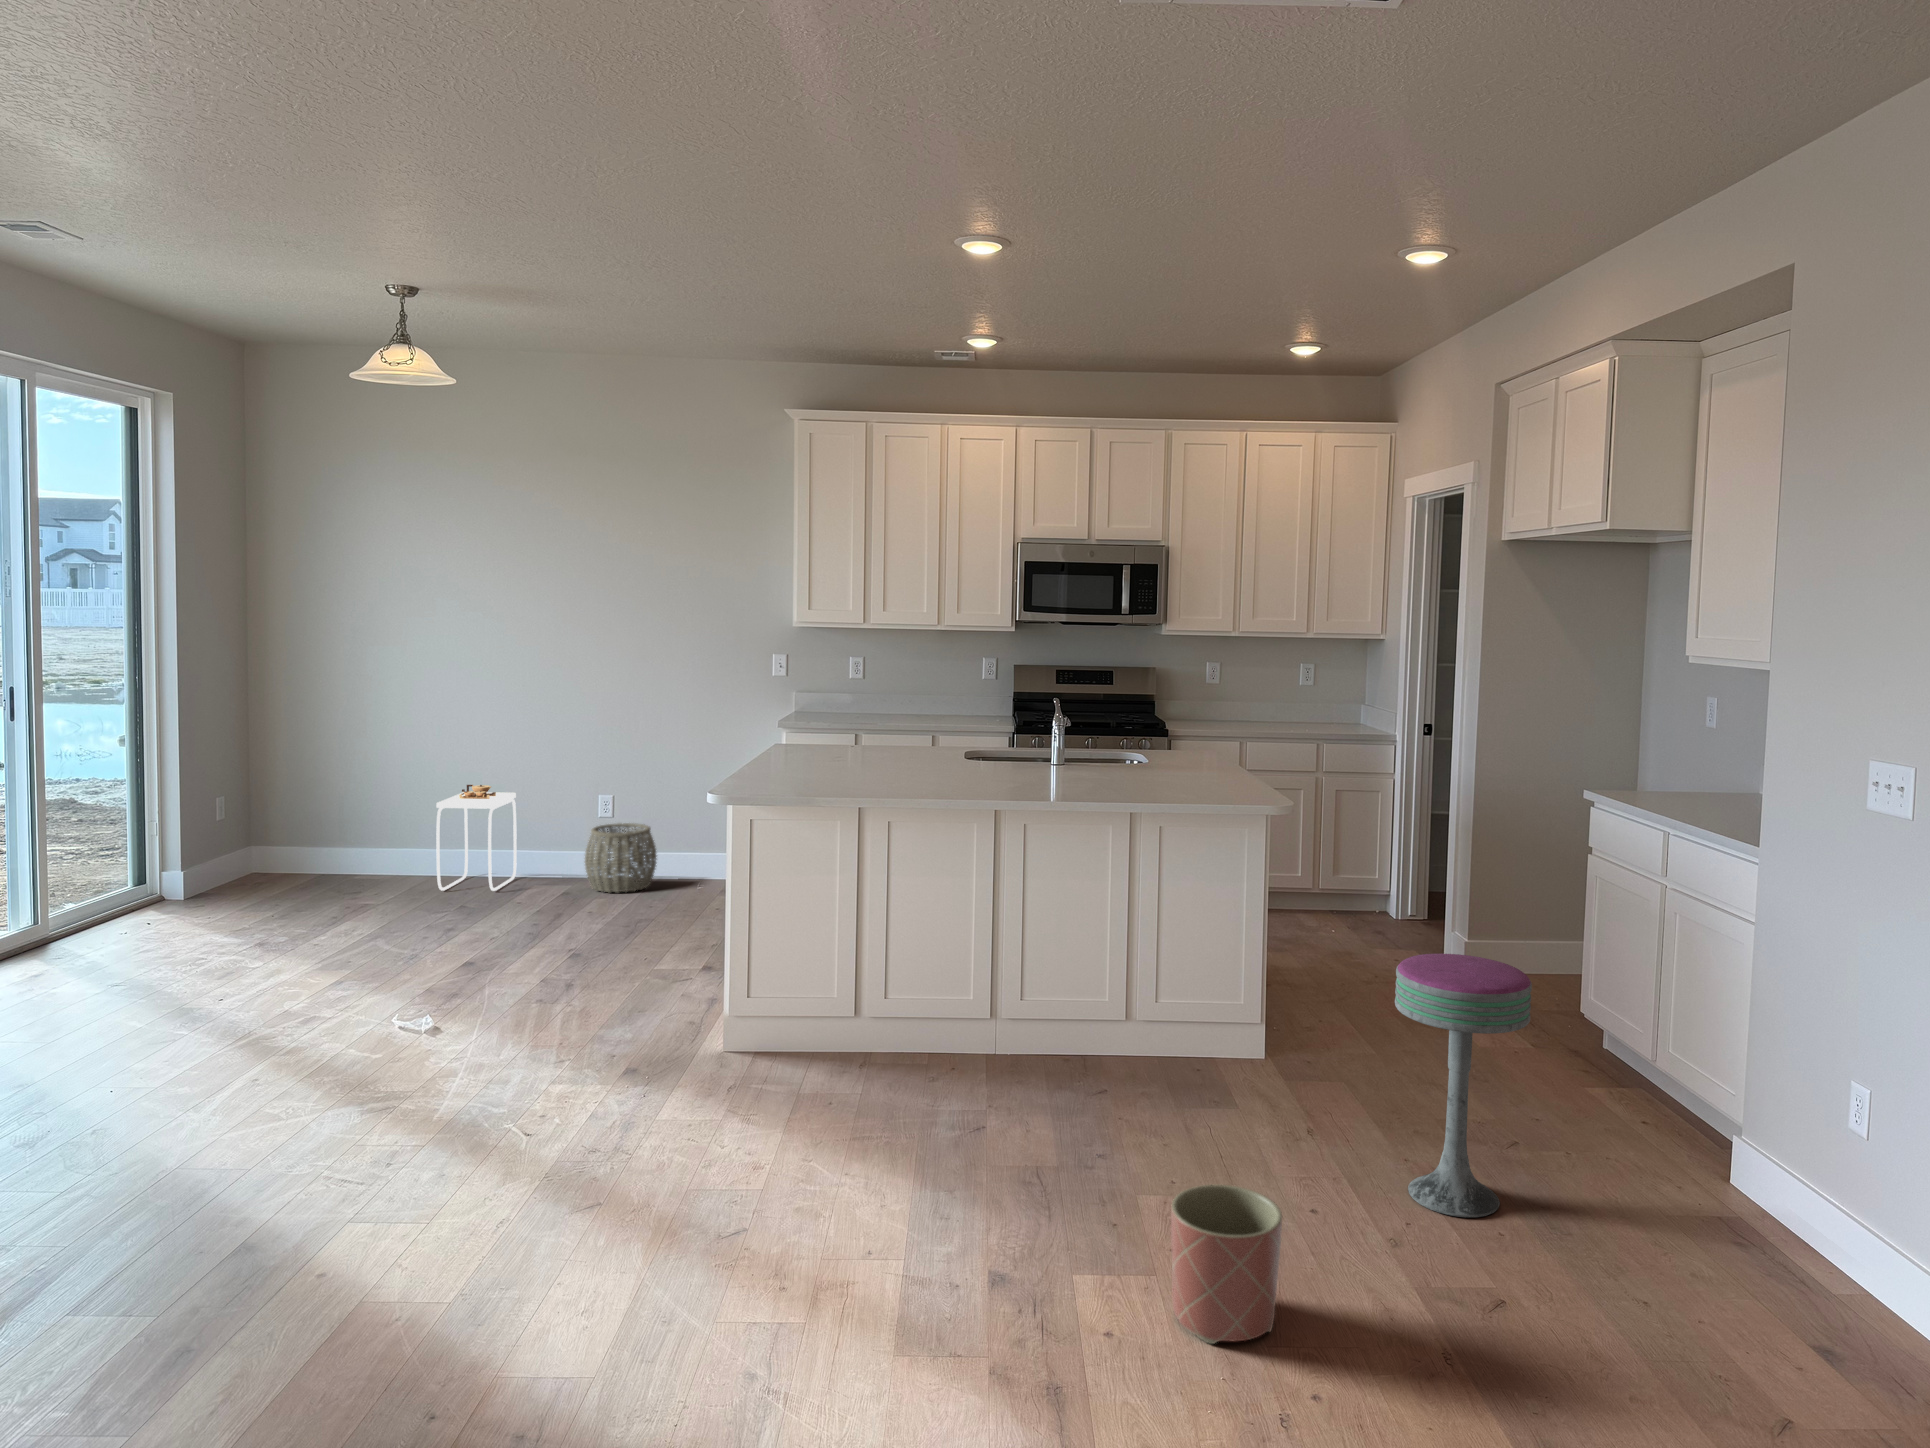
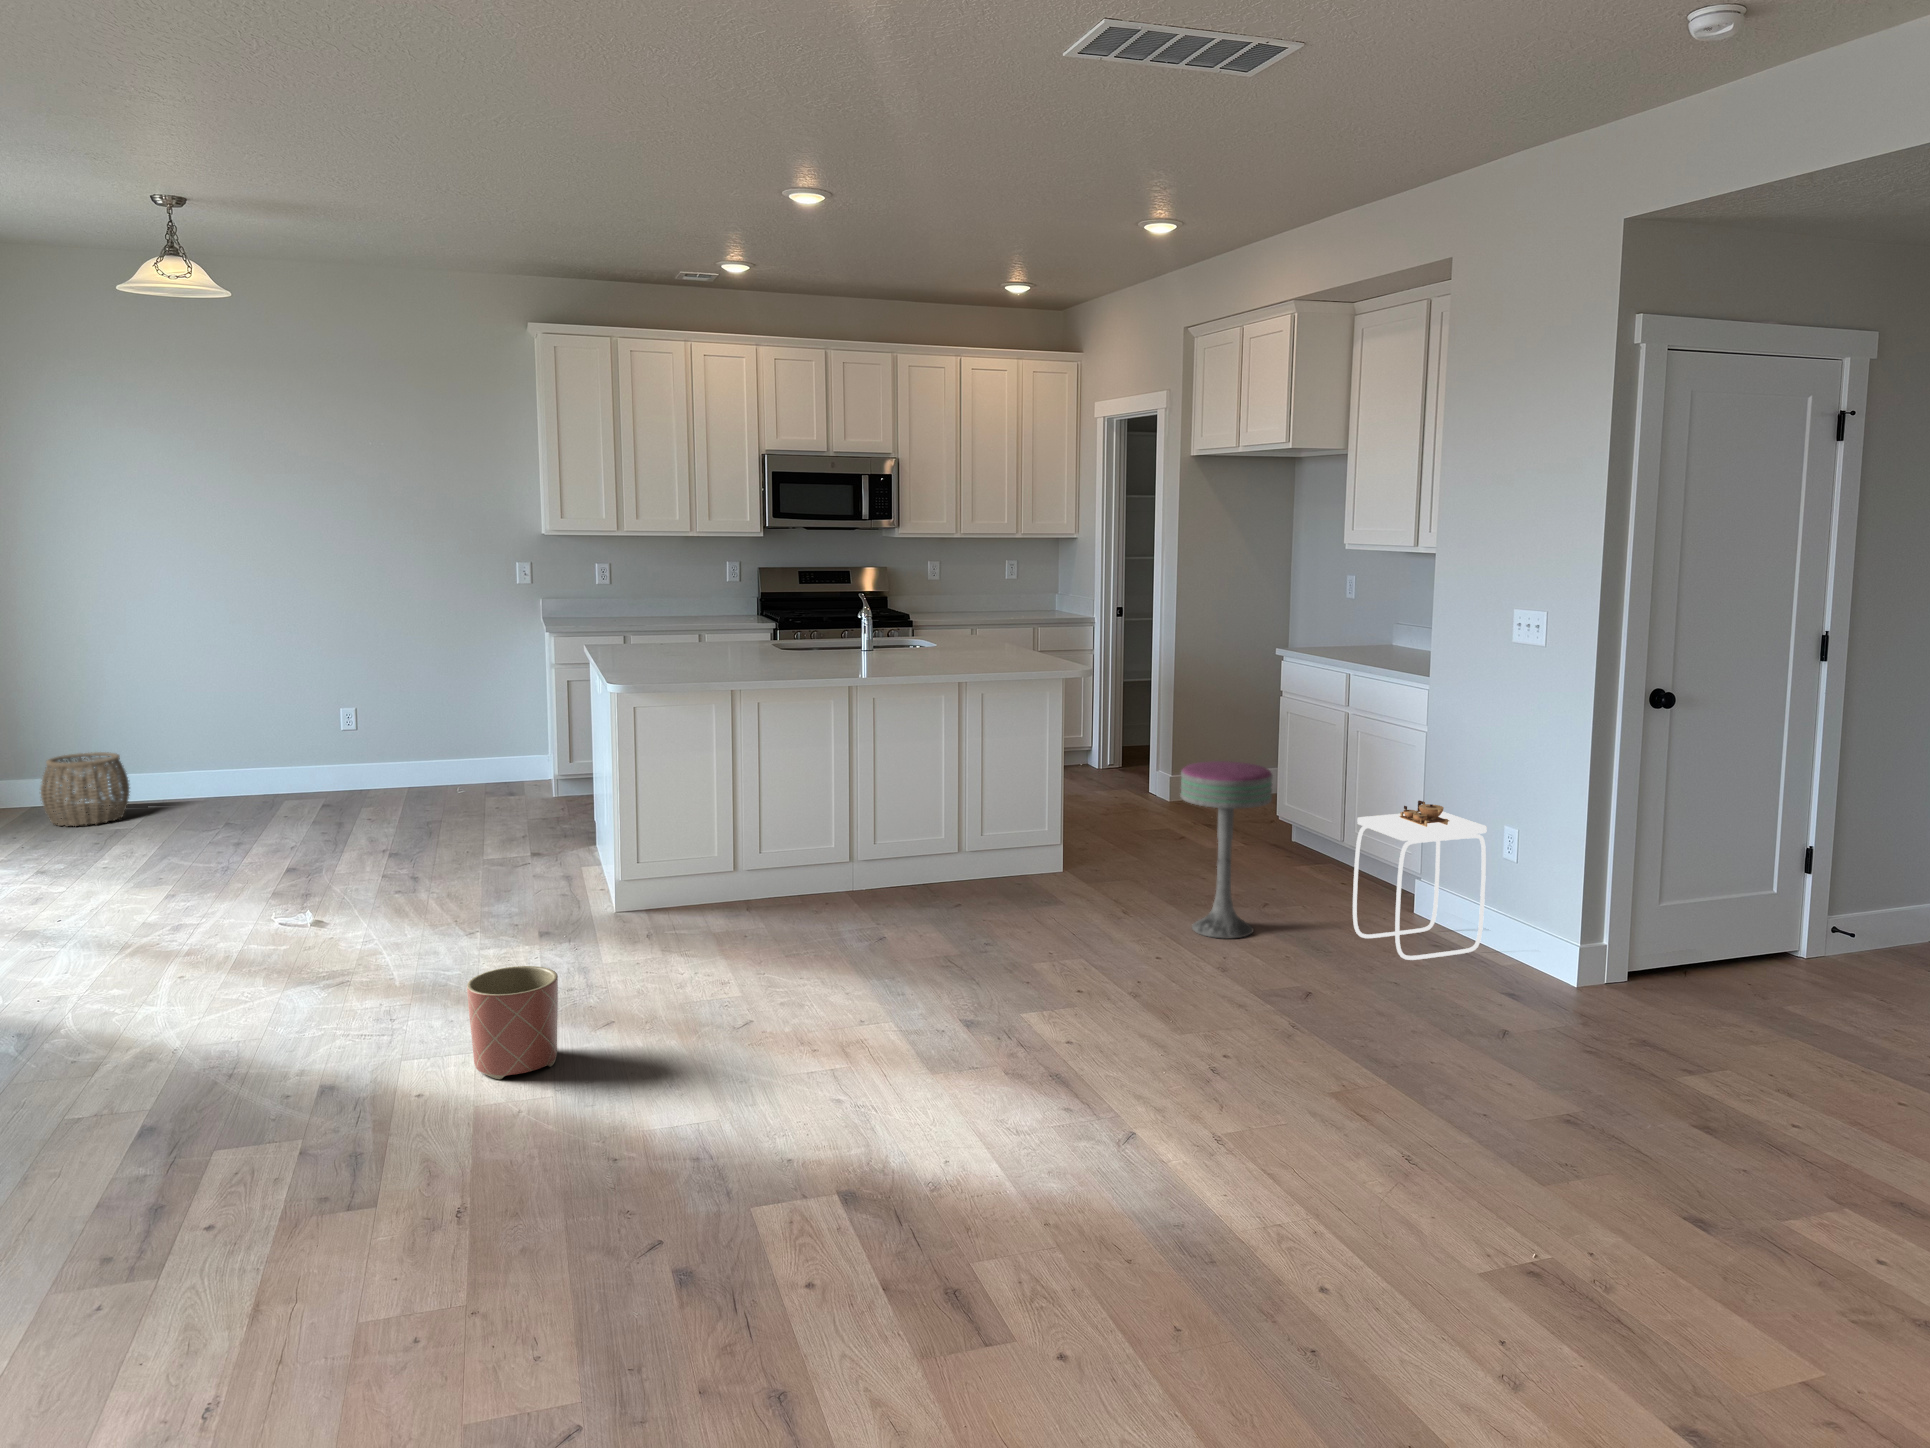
side table: present [436,785,517,891] -> present [1353,800,1487,960]
woven basket: present [585,823,657,893] -> present [41,752,130,827]
planter: present [1171,1185,1282,1344] -> present [467,966,558,1079]

